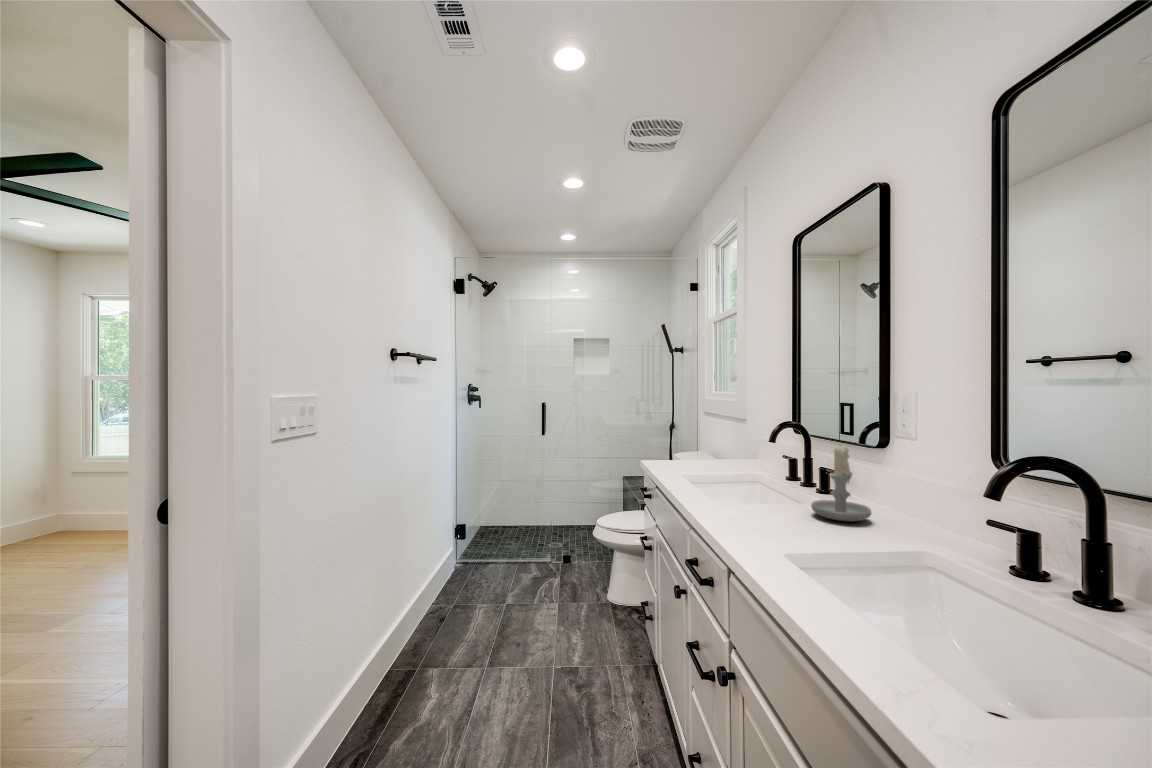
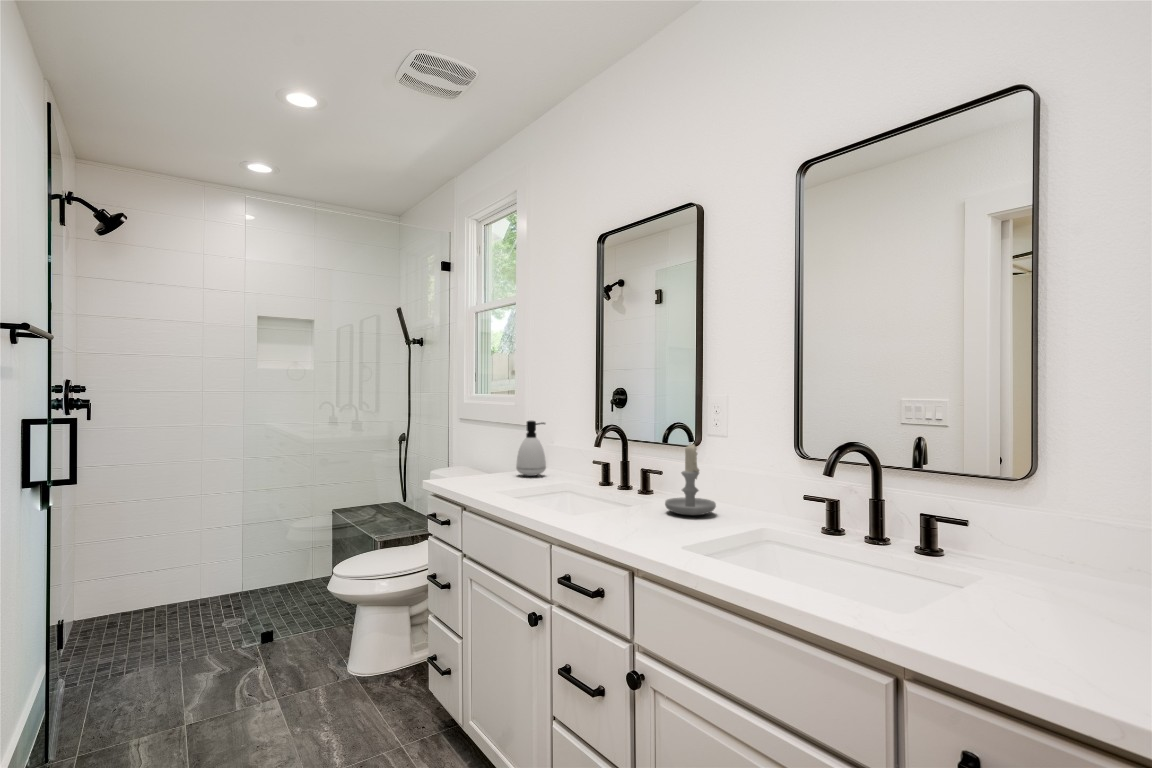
soap dispenser: none [720,416,748,465] -> present [516,421,546,476]

